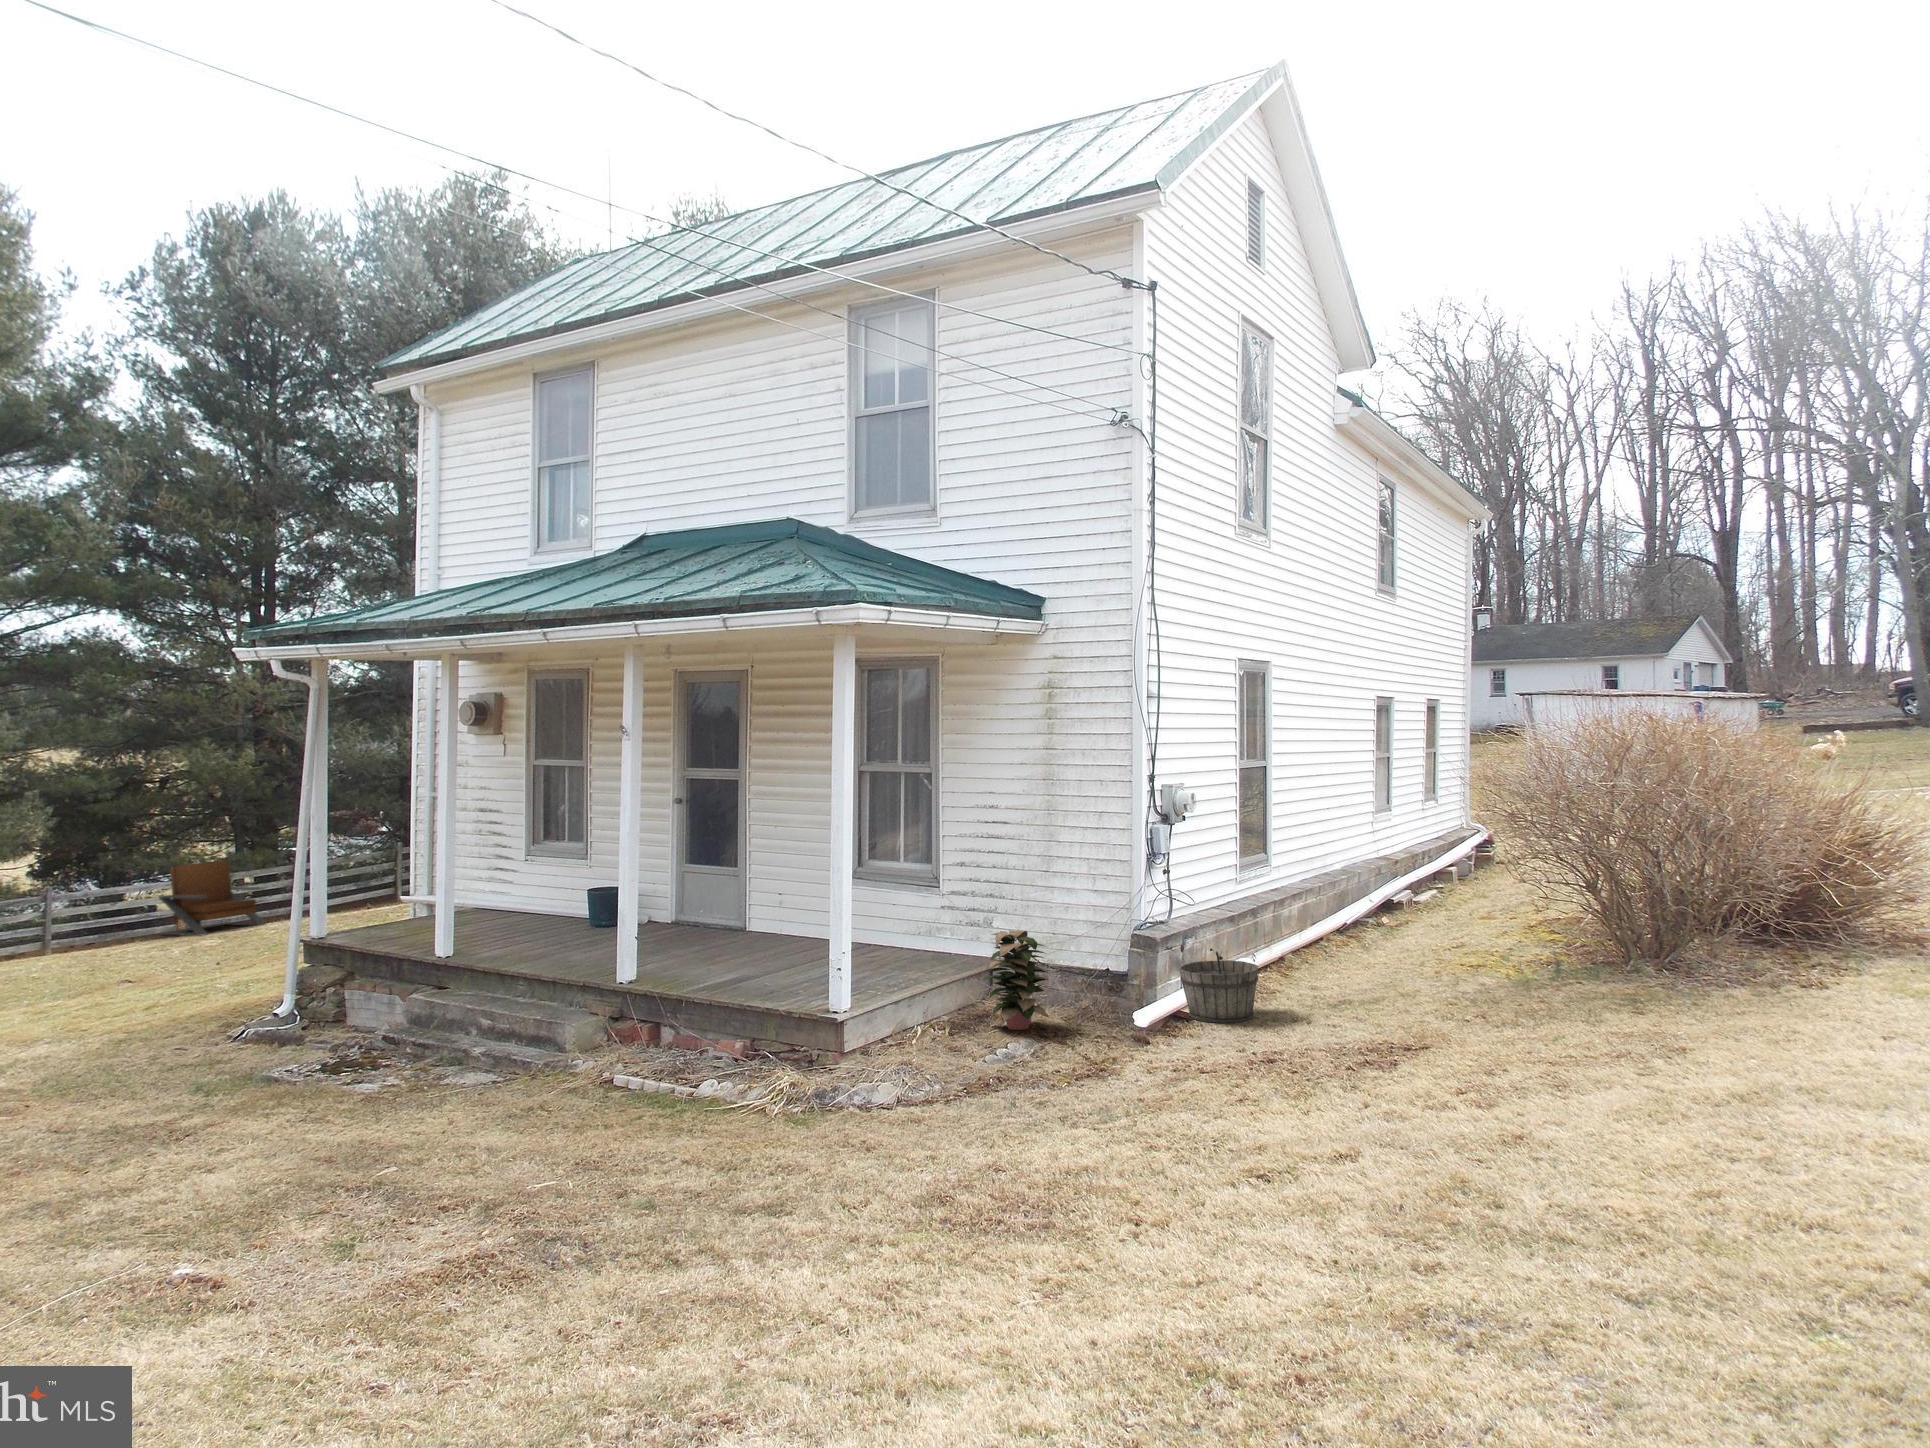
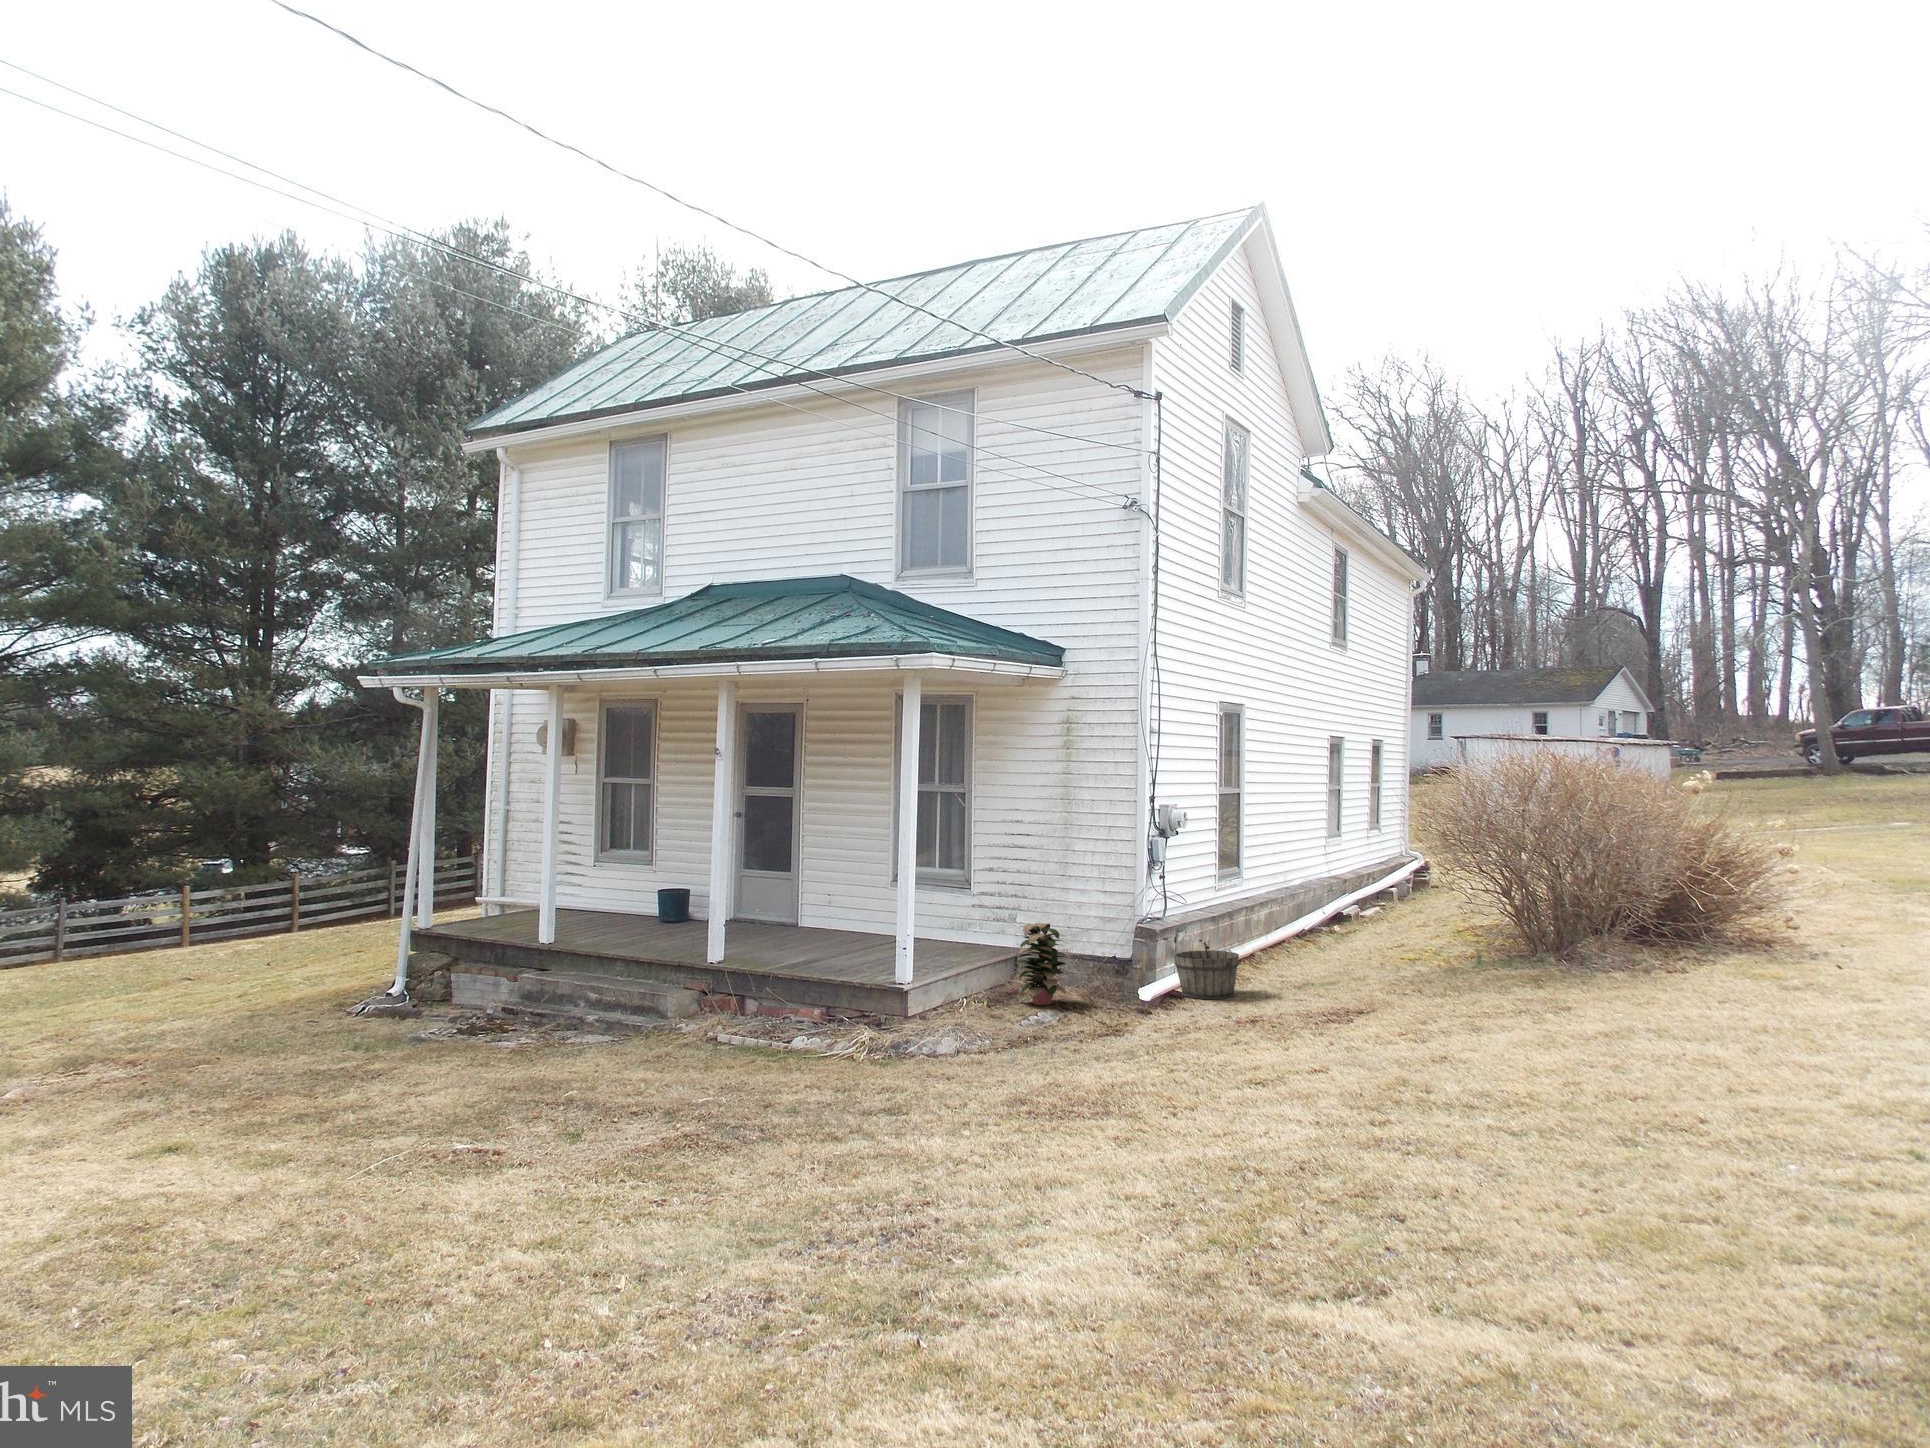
lounge chair: present [159,860,266,936] -> none [191,872,291,943]

